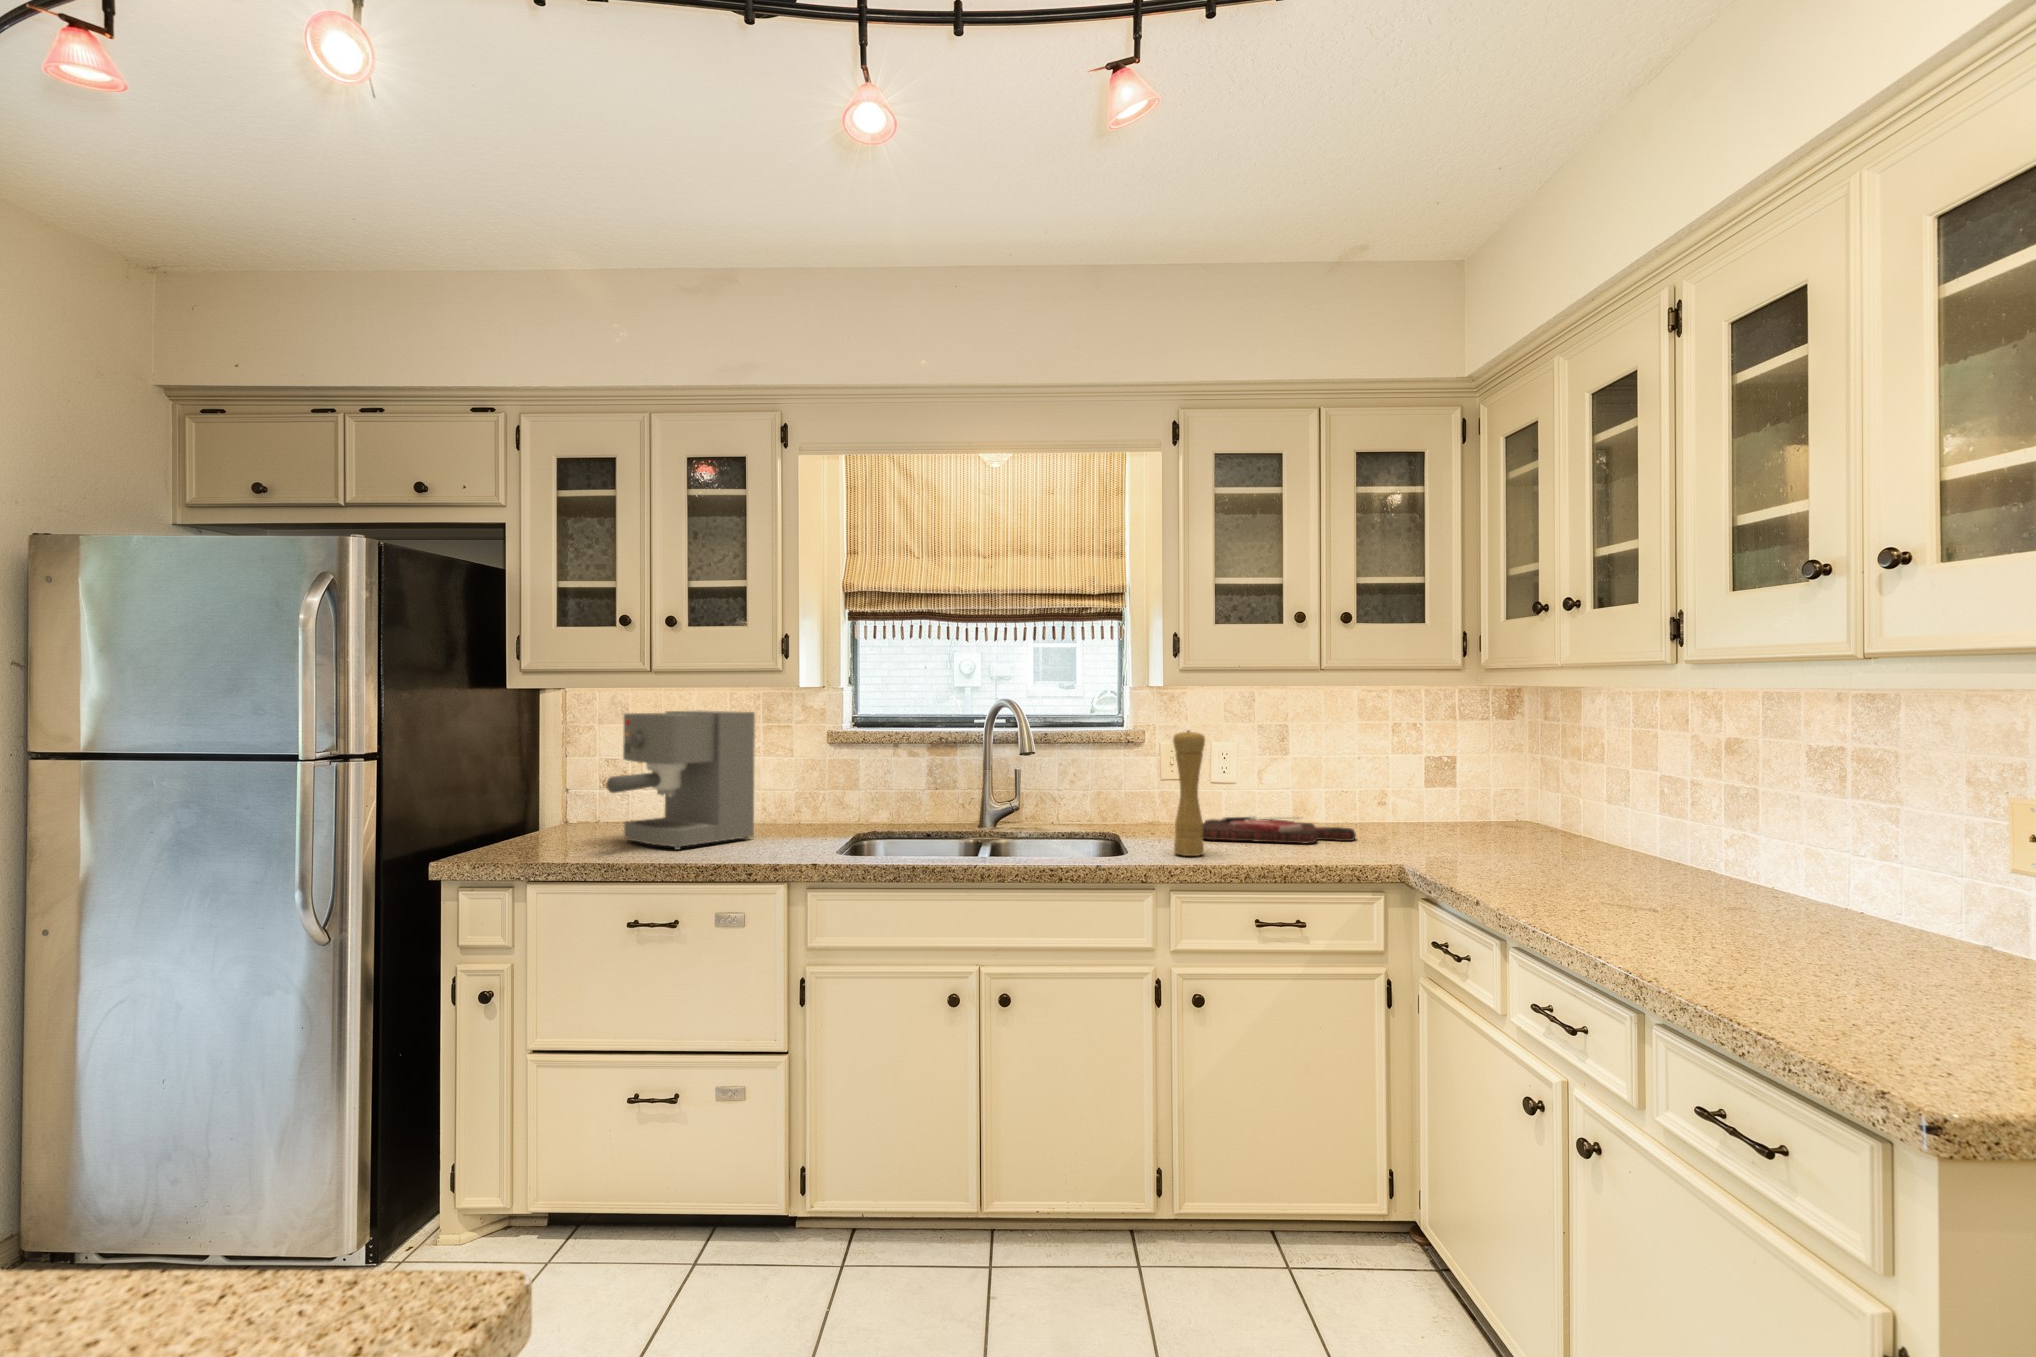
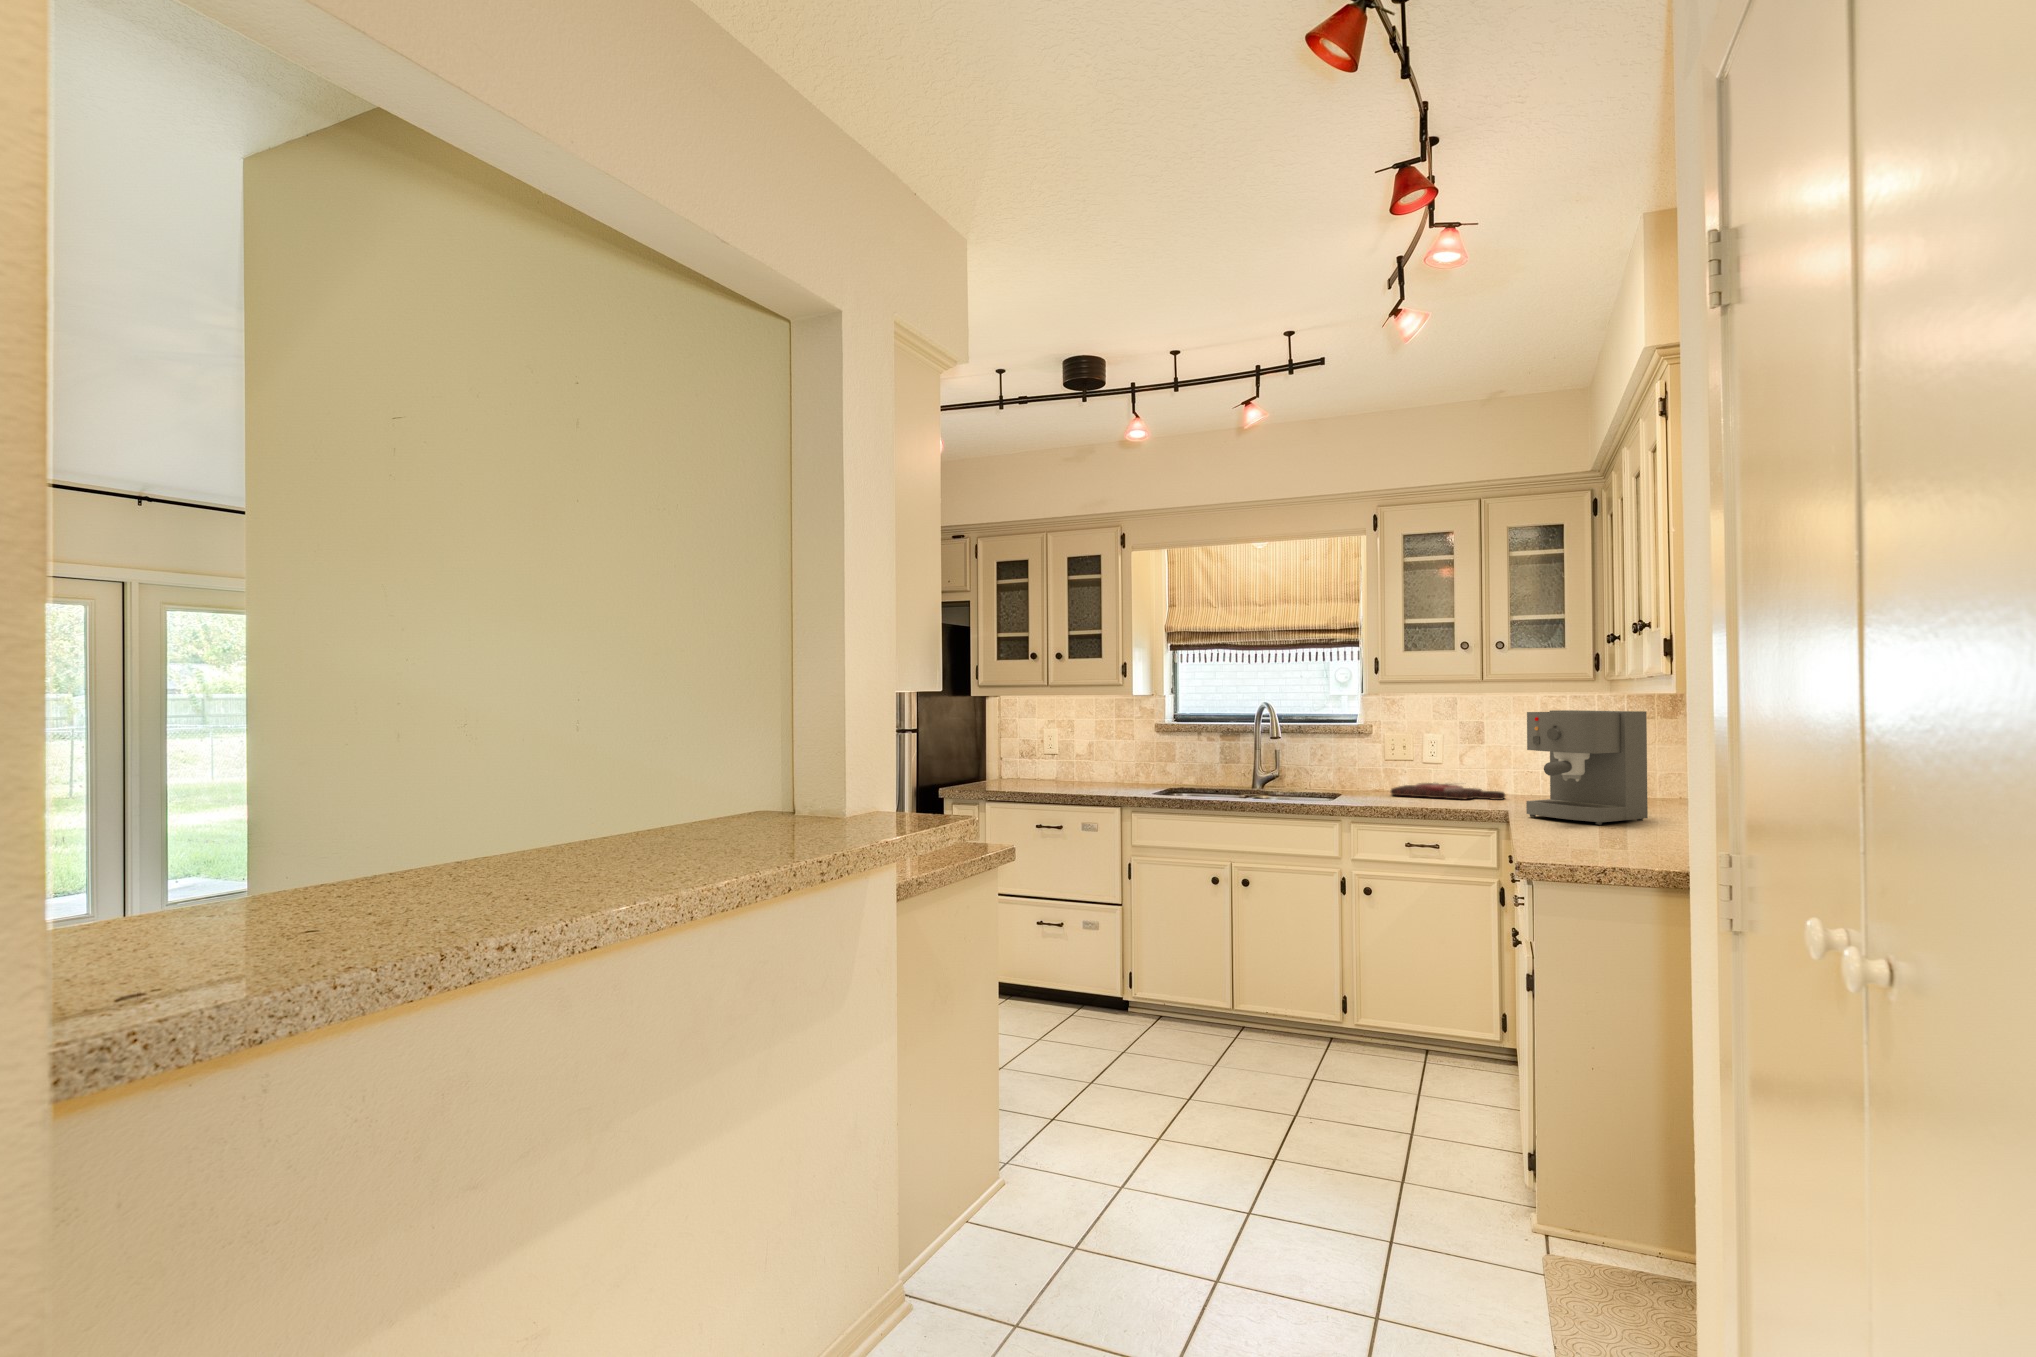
coffee maker: present [606,711,755,850] -> present [1526,710,1648,825]
pepper mill: present [1173,730,1205,856] -> none [1358,721,1379,801]

